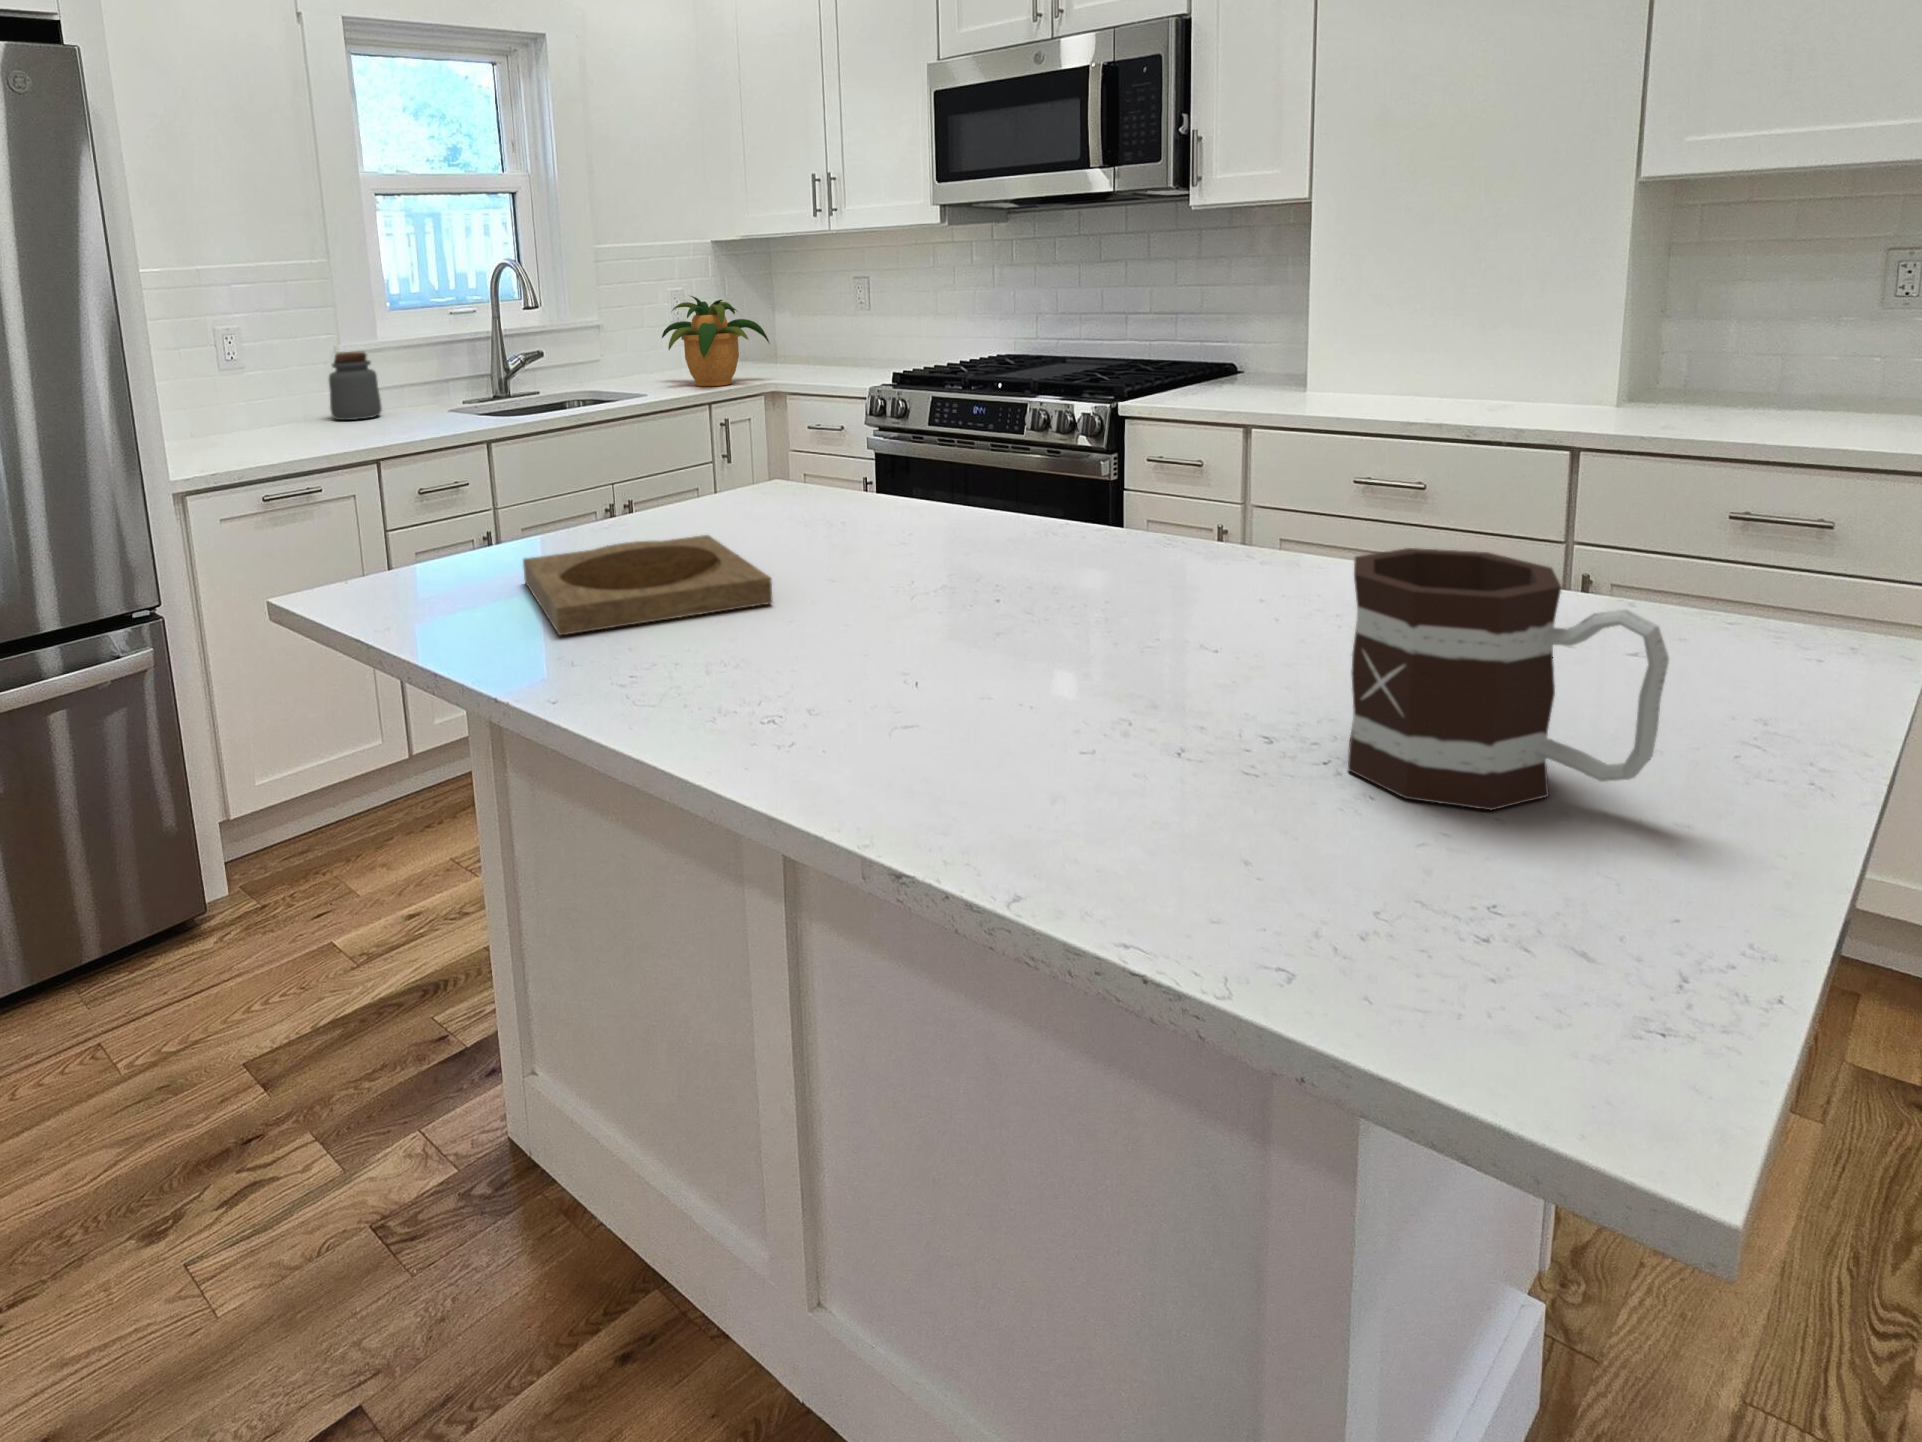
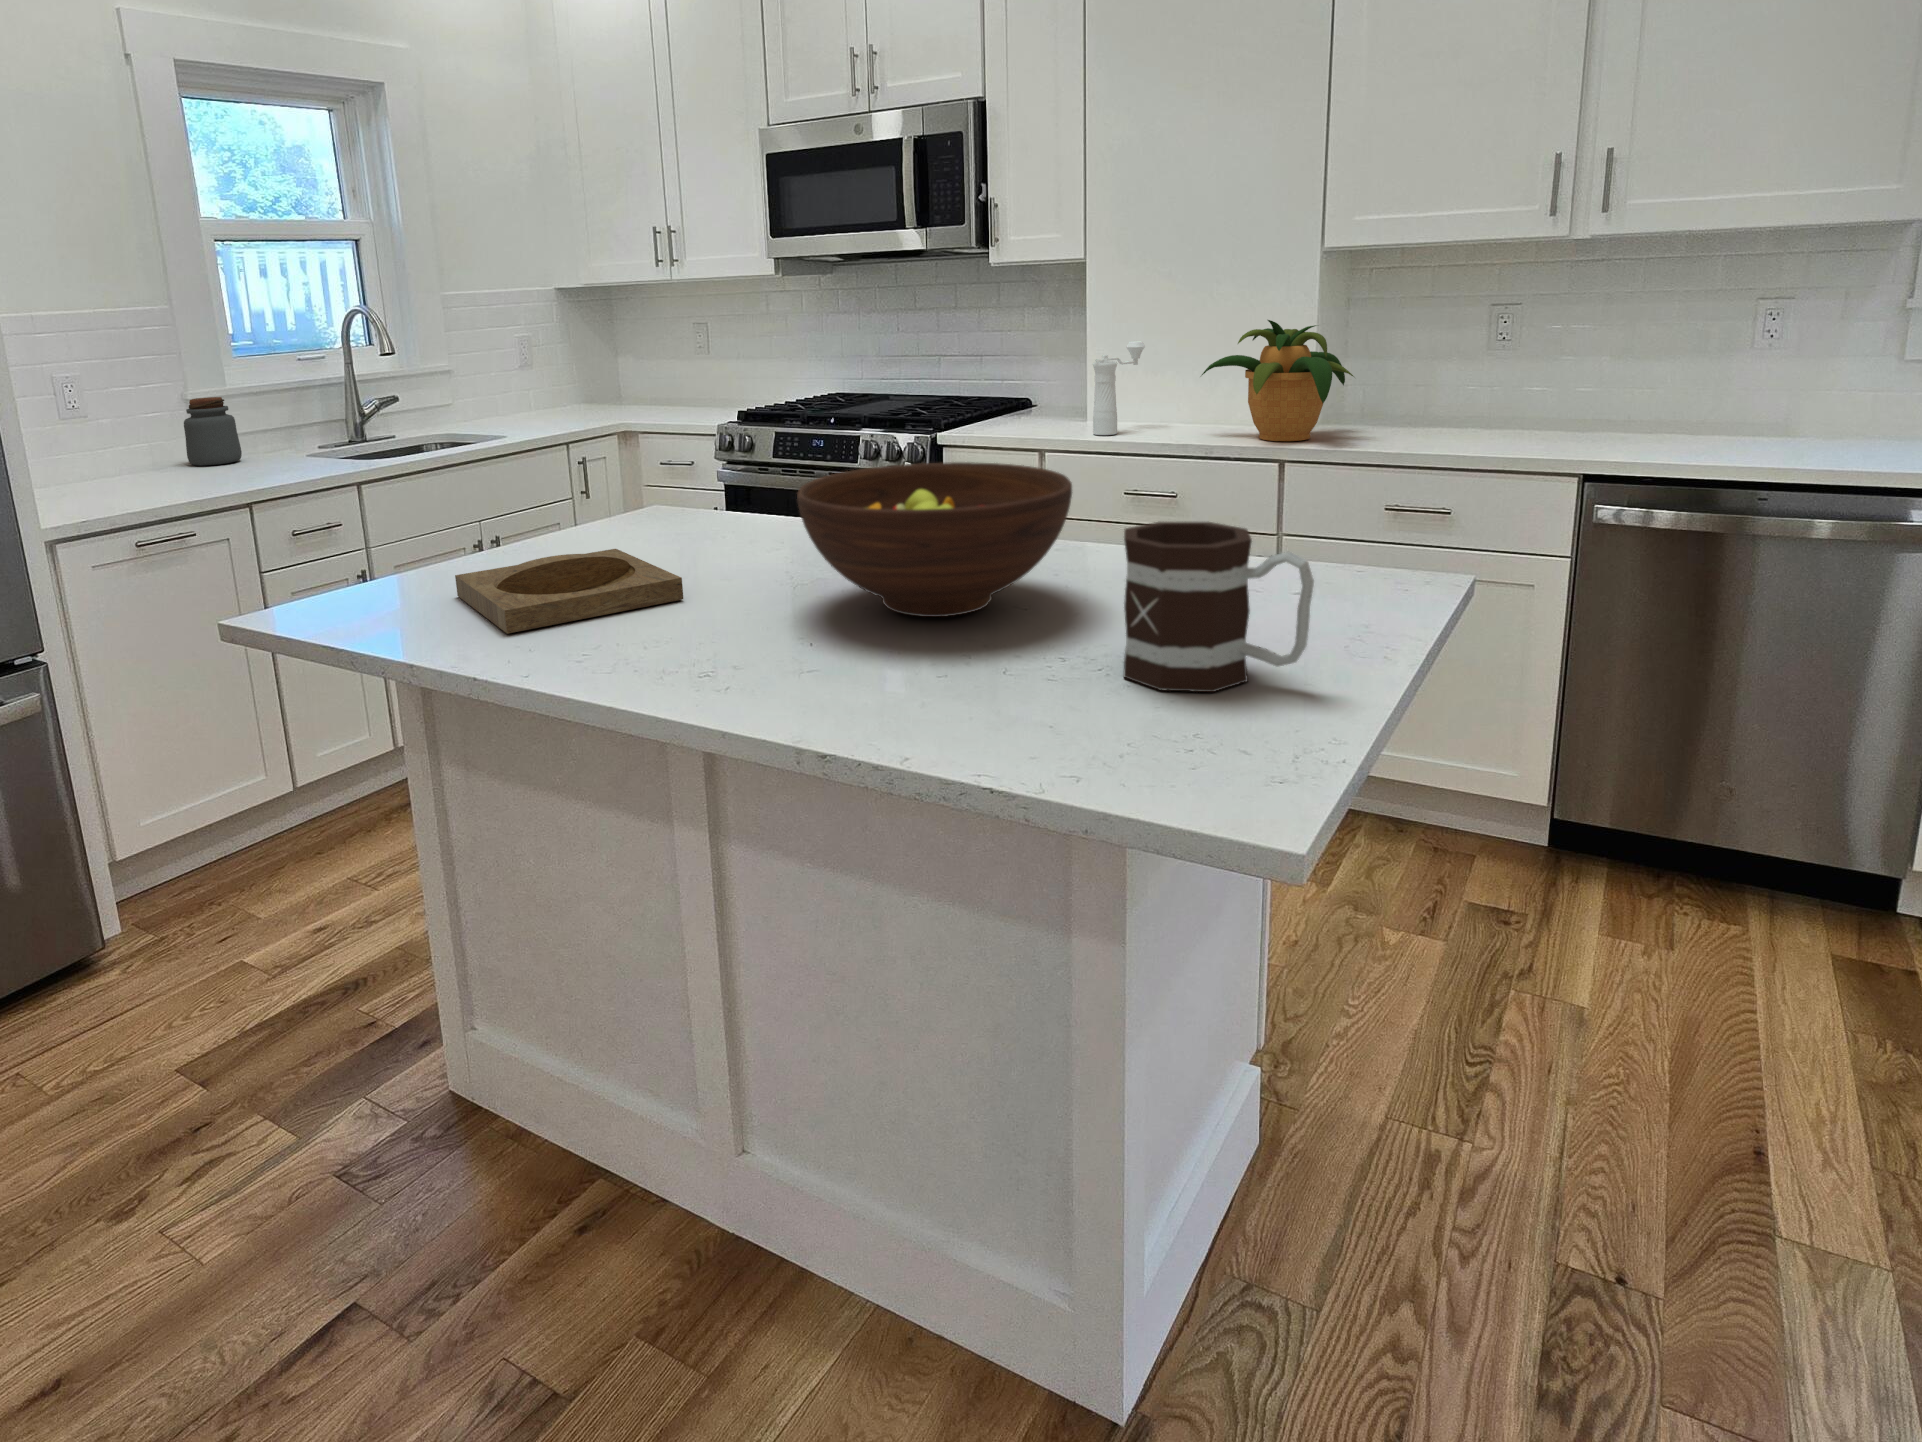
potted plant: present [662,296,769,386] -> present [1202,320,1354,441]
pepper mill: none [1317,297,1389,412] -> present [1093,341,1145,435]
fruit bowl: none [908,448,1280,652] -> present [797,462,1072,617]

